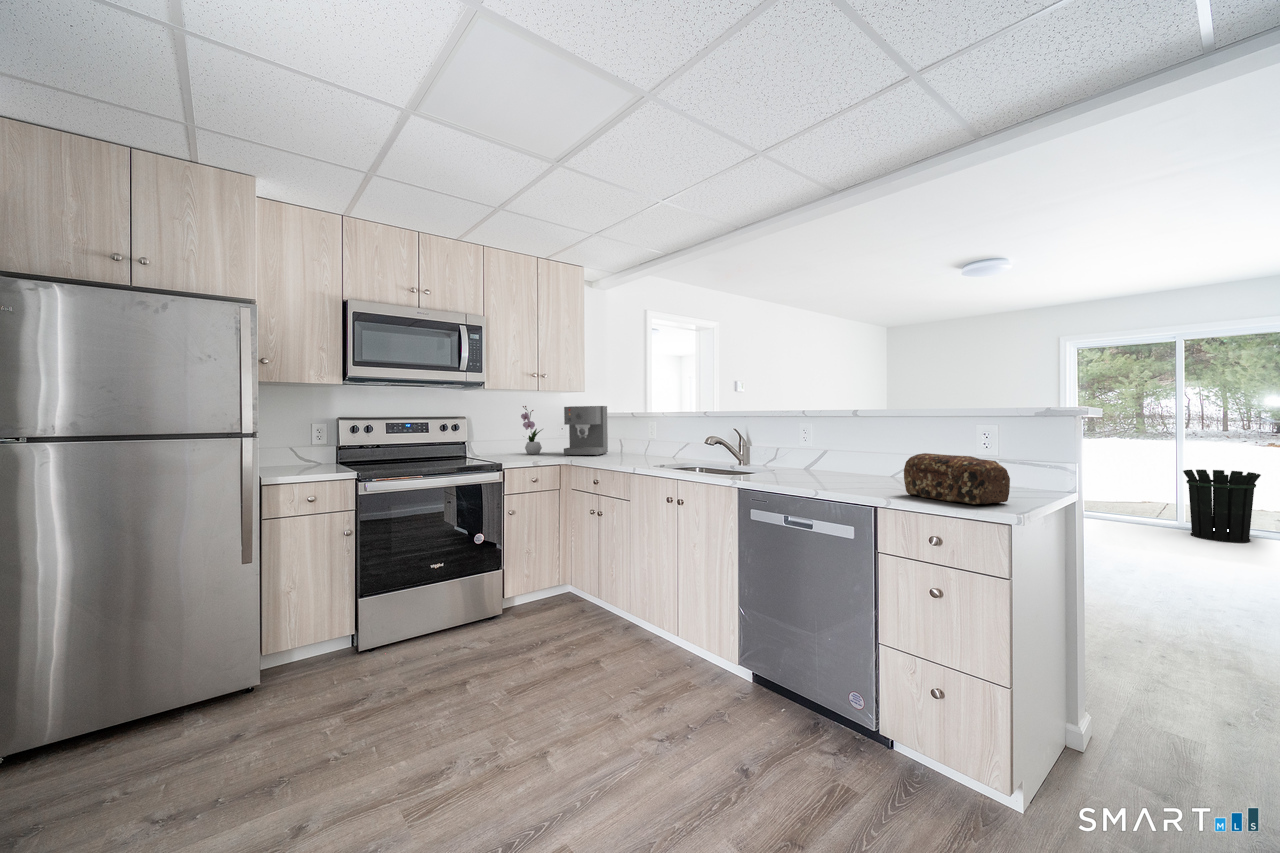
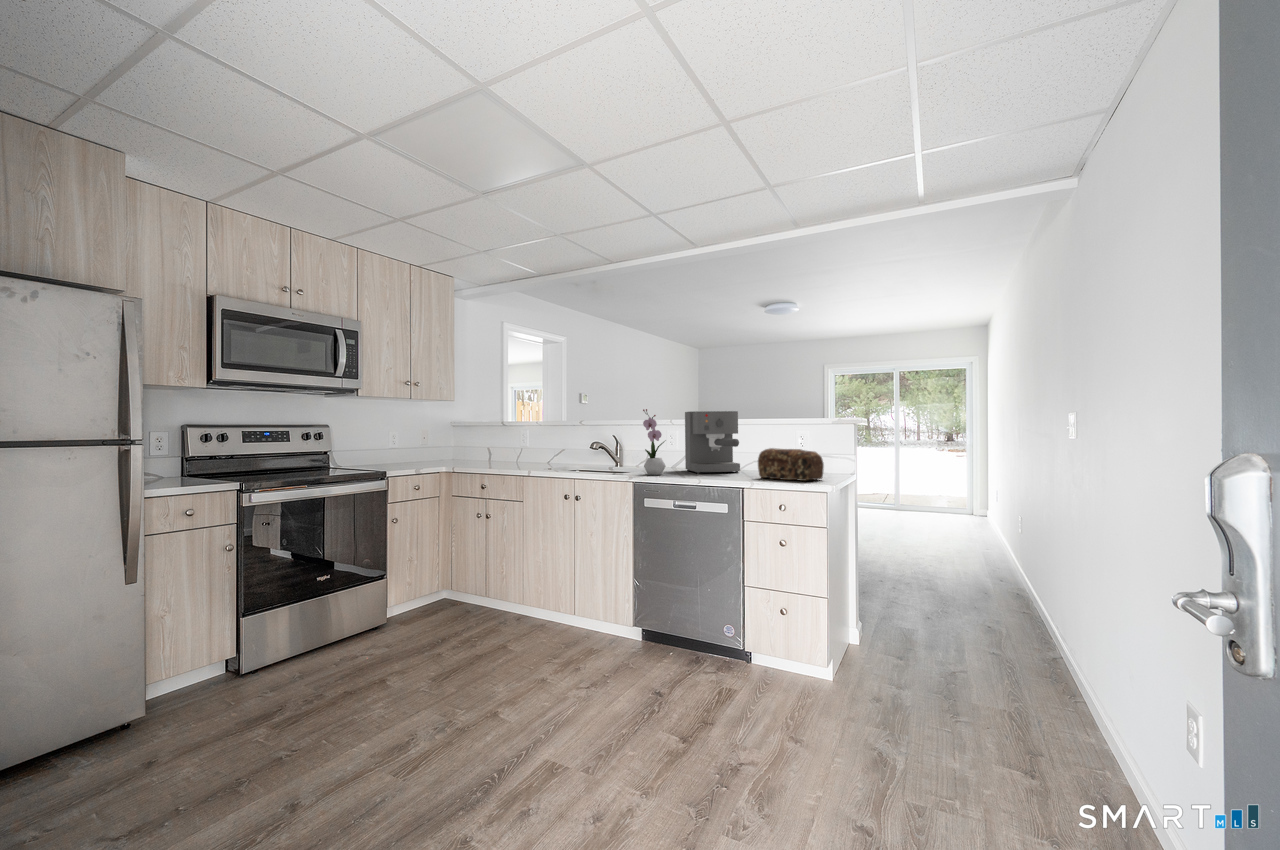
flower arrangement: present [521,406,542,454] -> present [643,409,666,475]
coffee maker: present [564,406,608,456] -> present [685,411,740,474]
waste bin: present [1183,470,1261,543] -> none [896,466,938,517]

